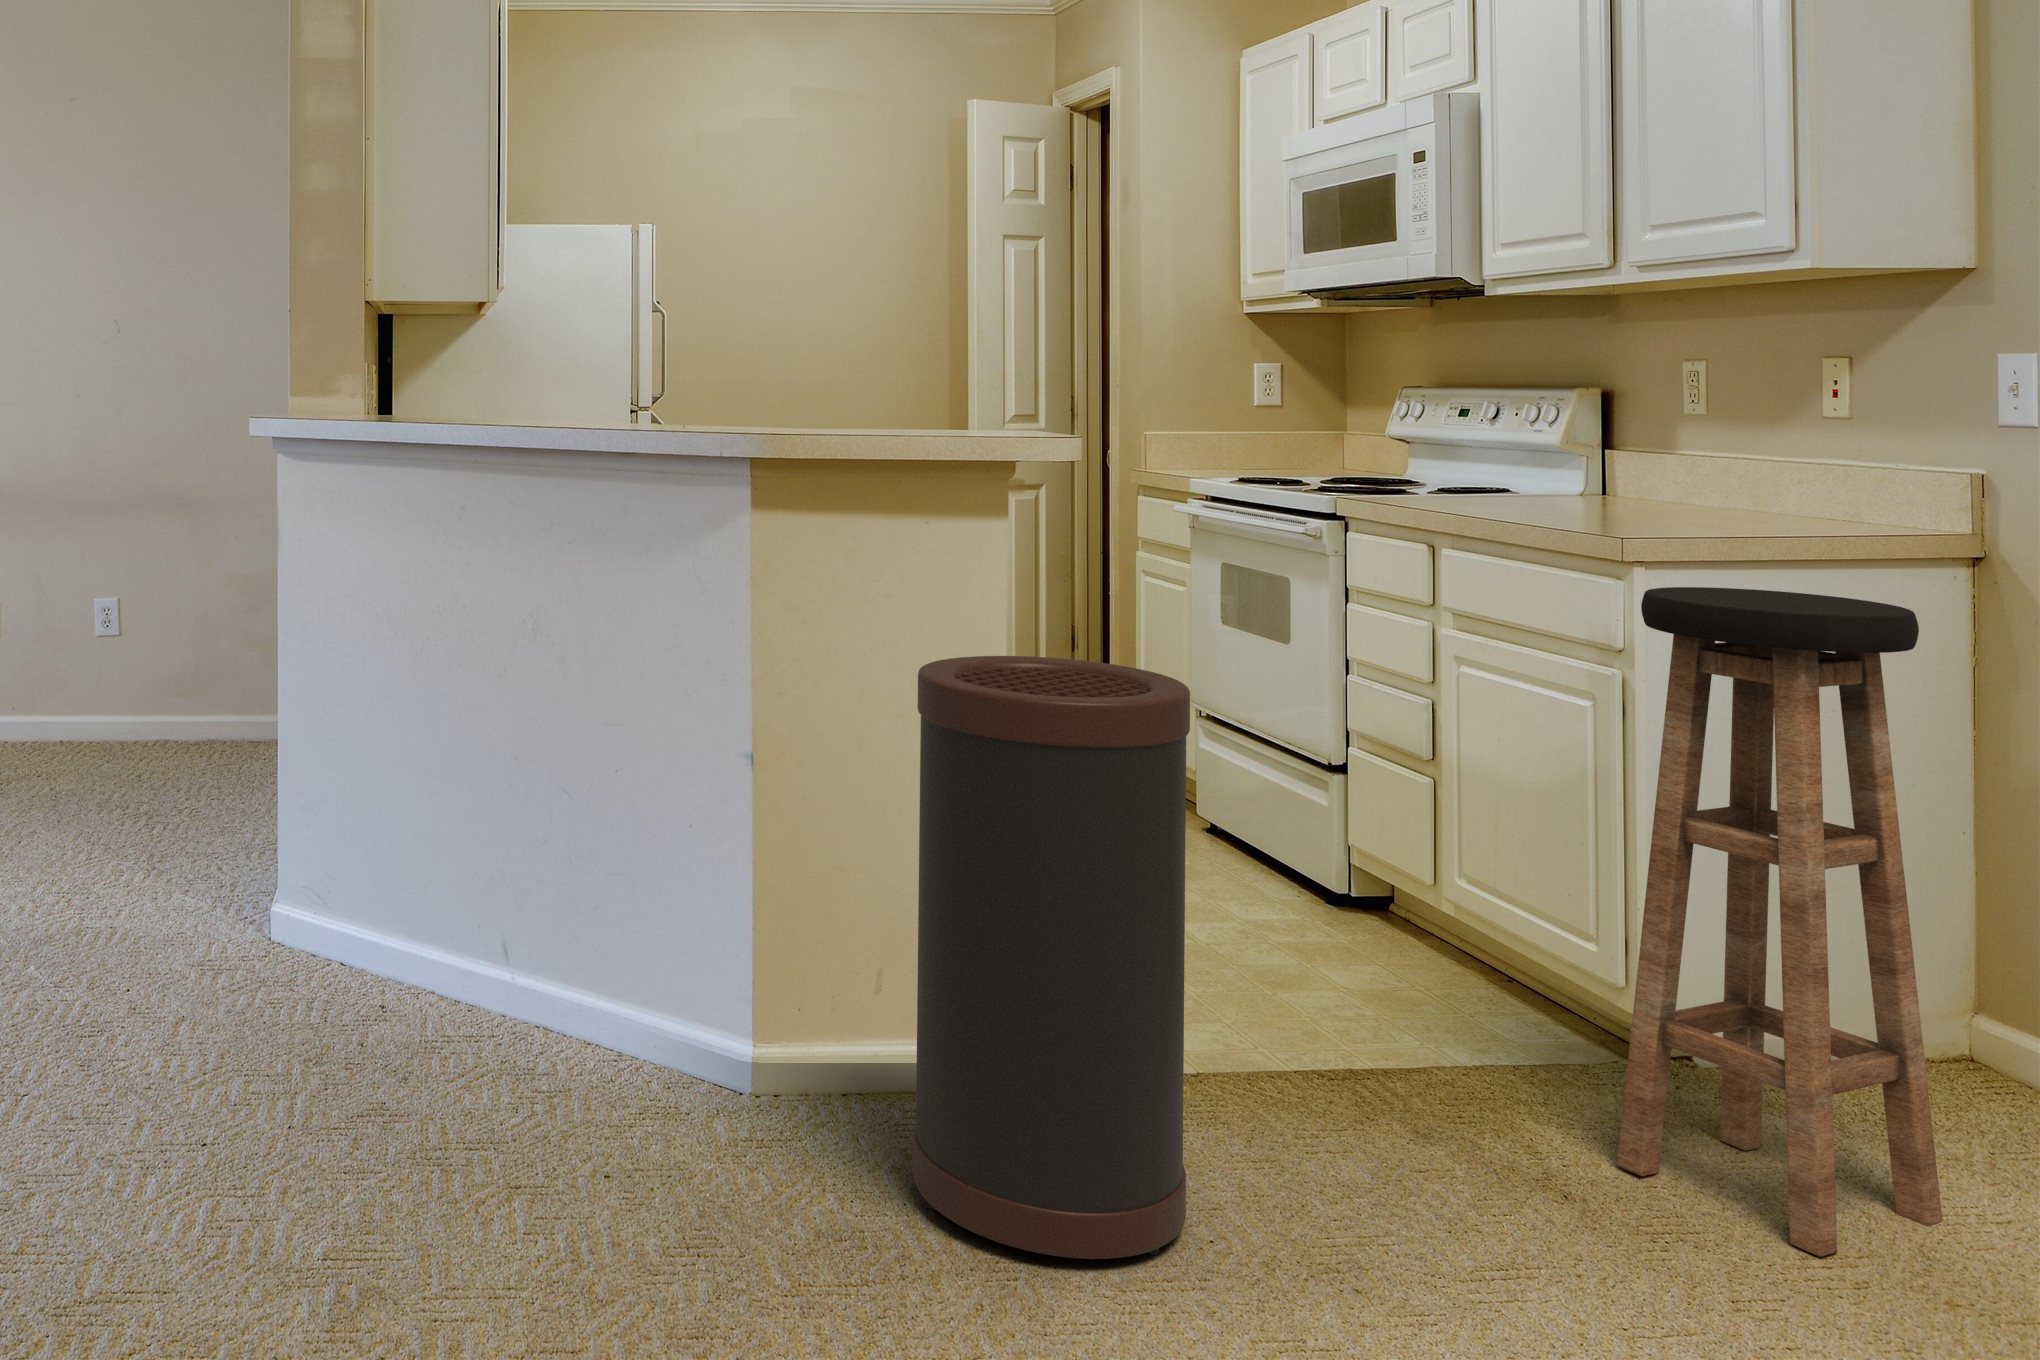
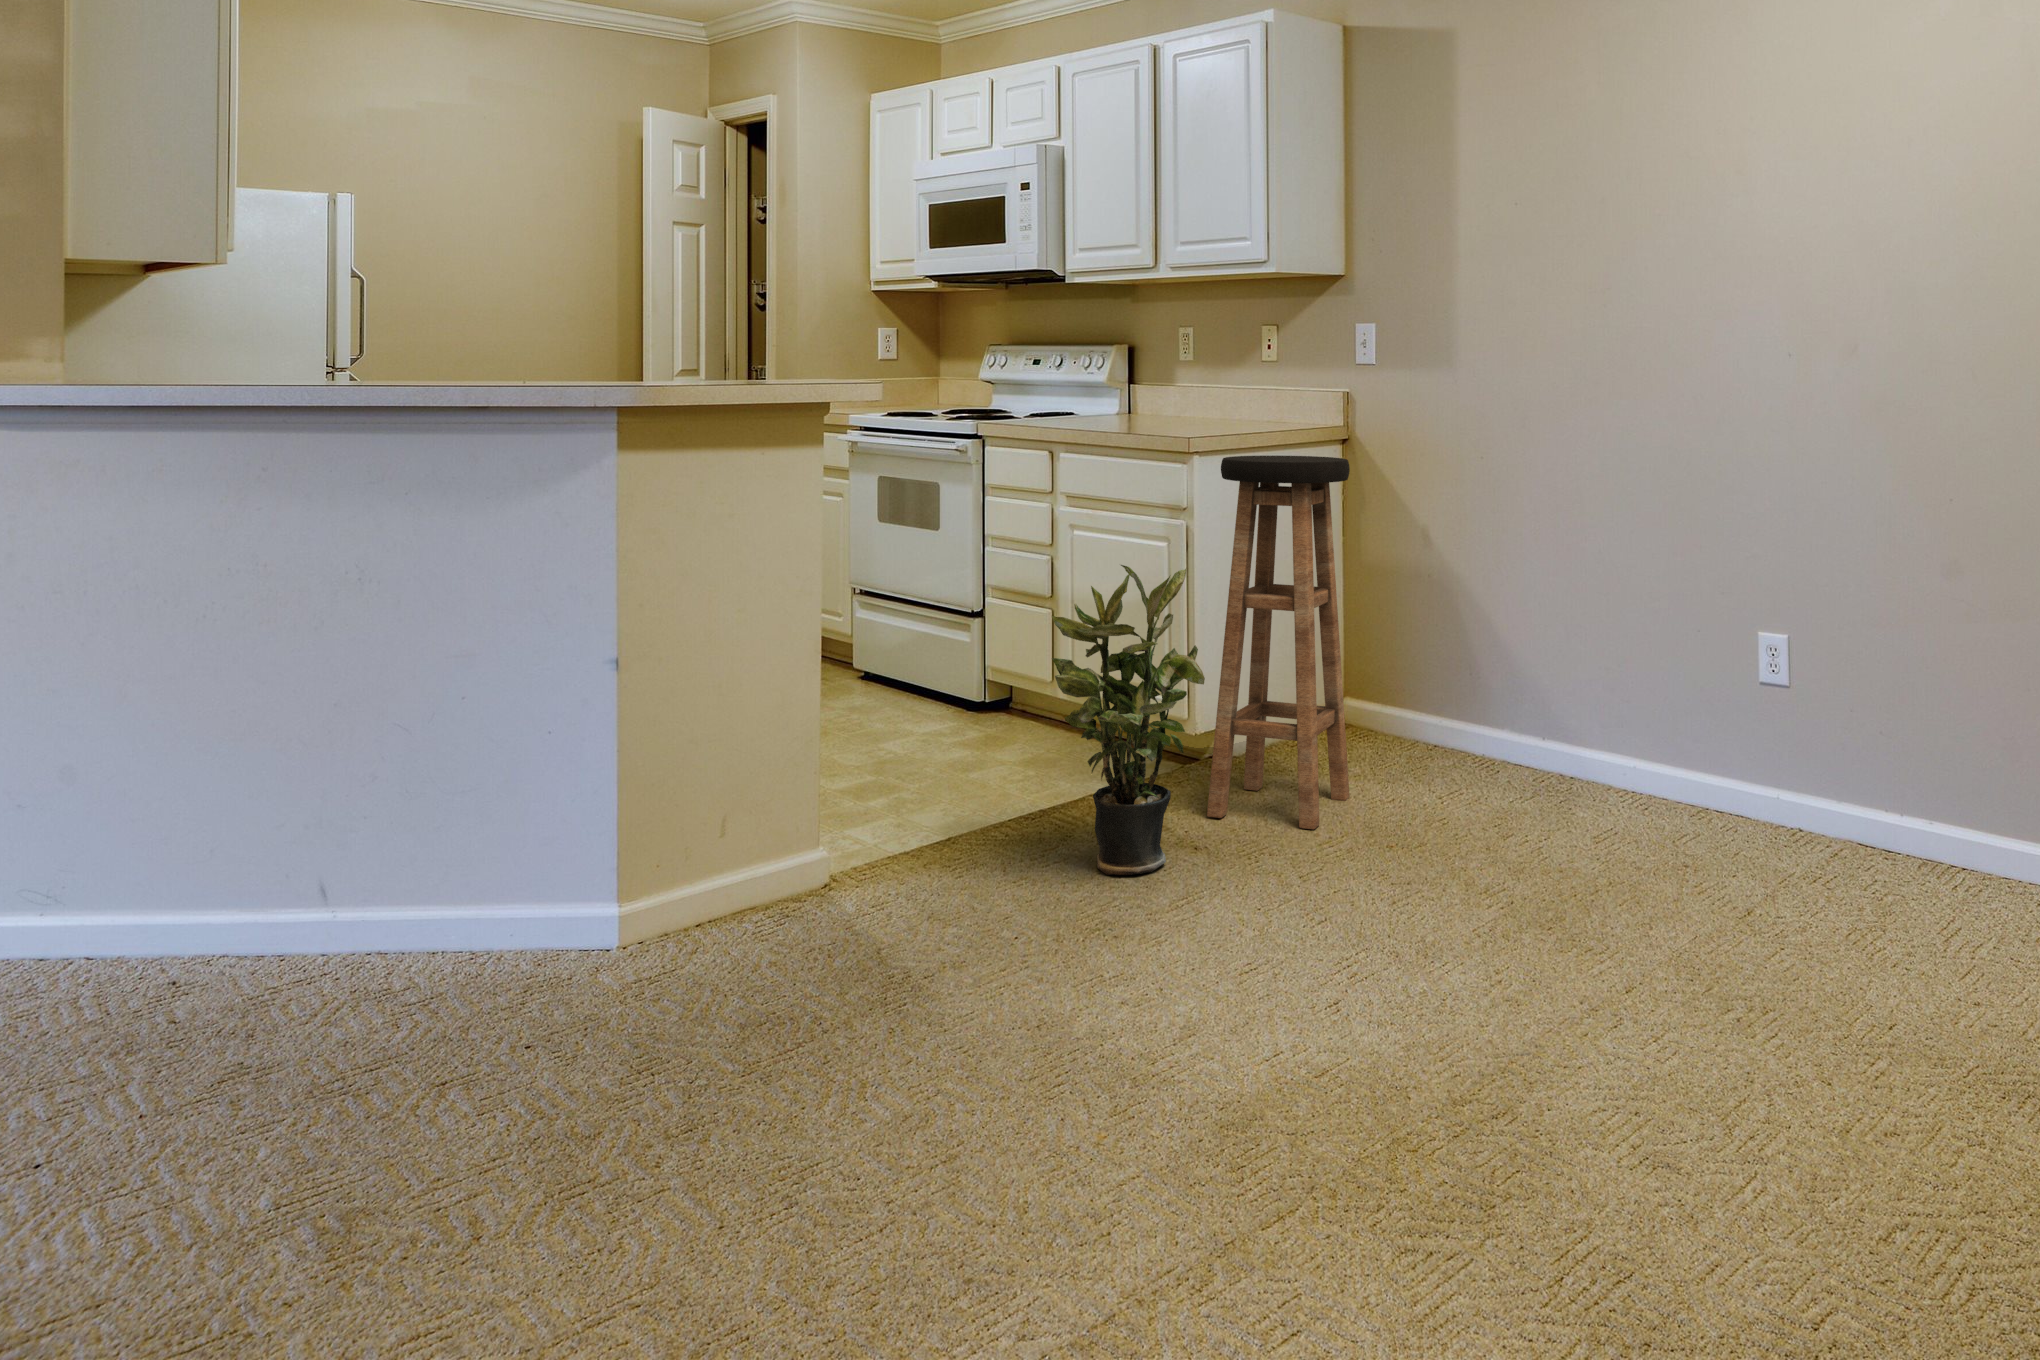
trash can: present [912,656,1190,1259] -> none [796,533,1015,983]
potted plant: none [1290,740,1568,1224] -> present [1052,565,1205,875]

